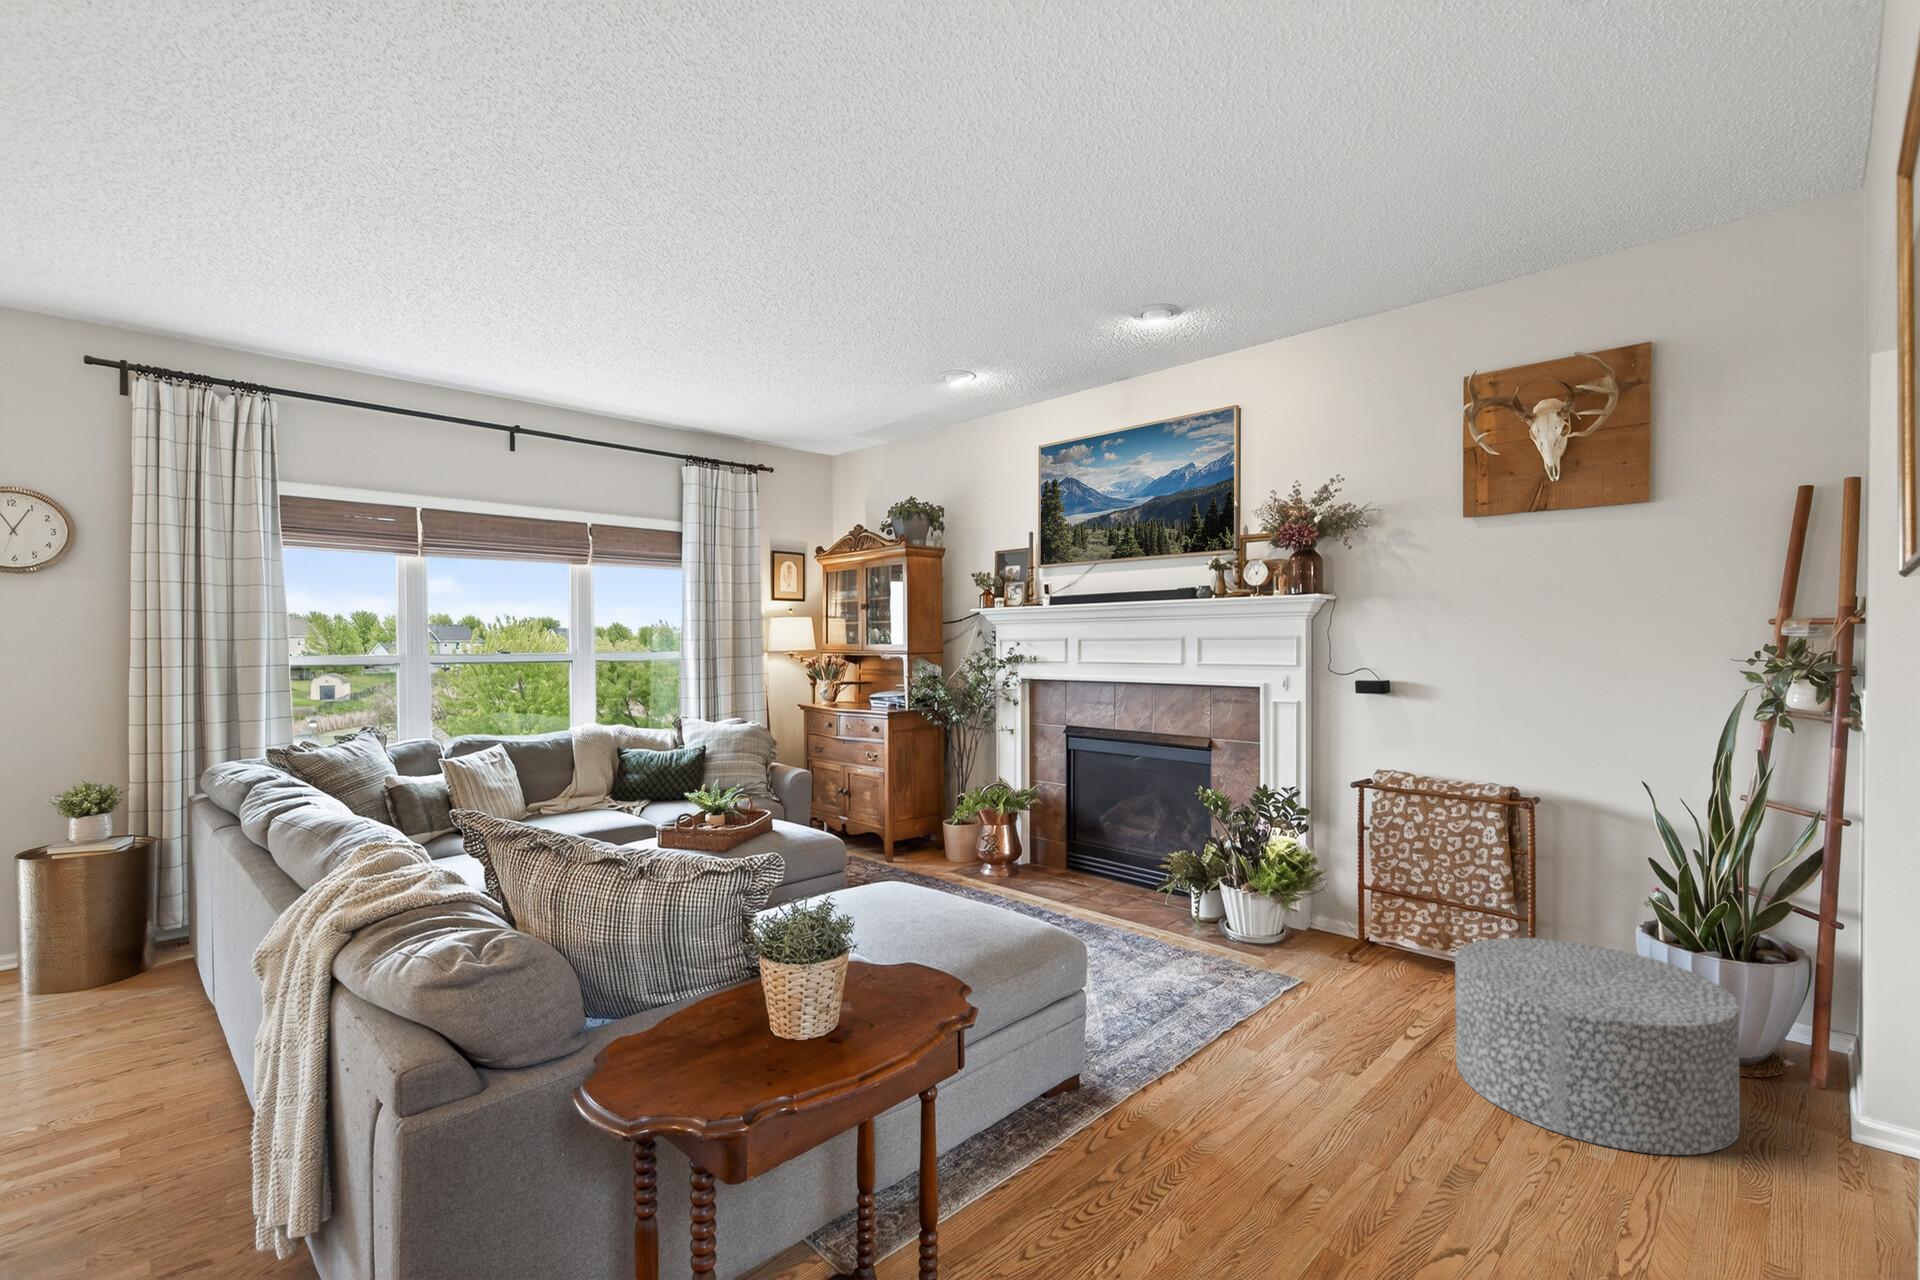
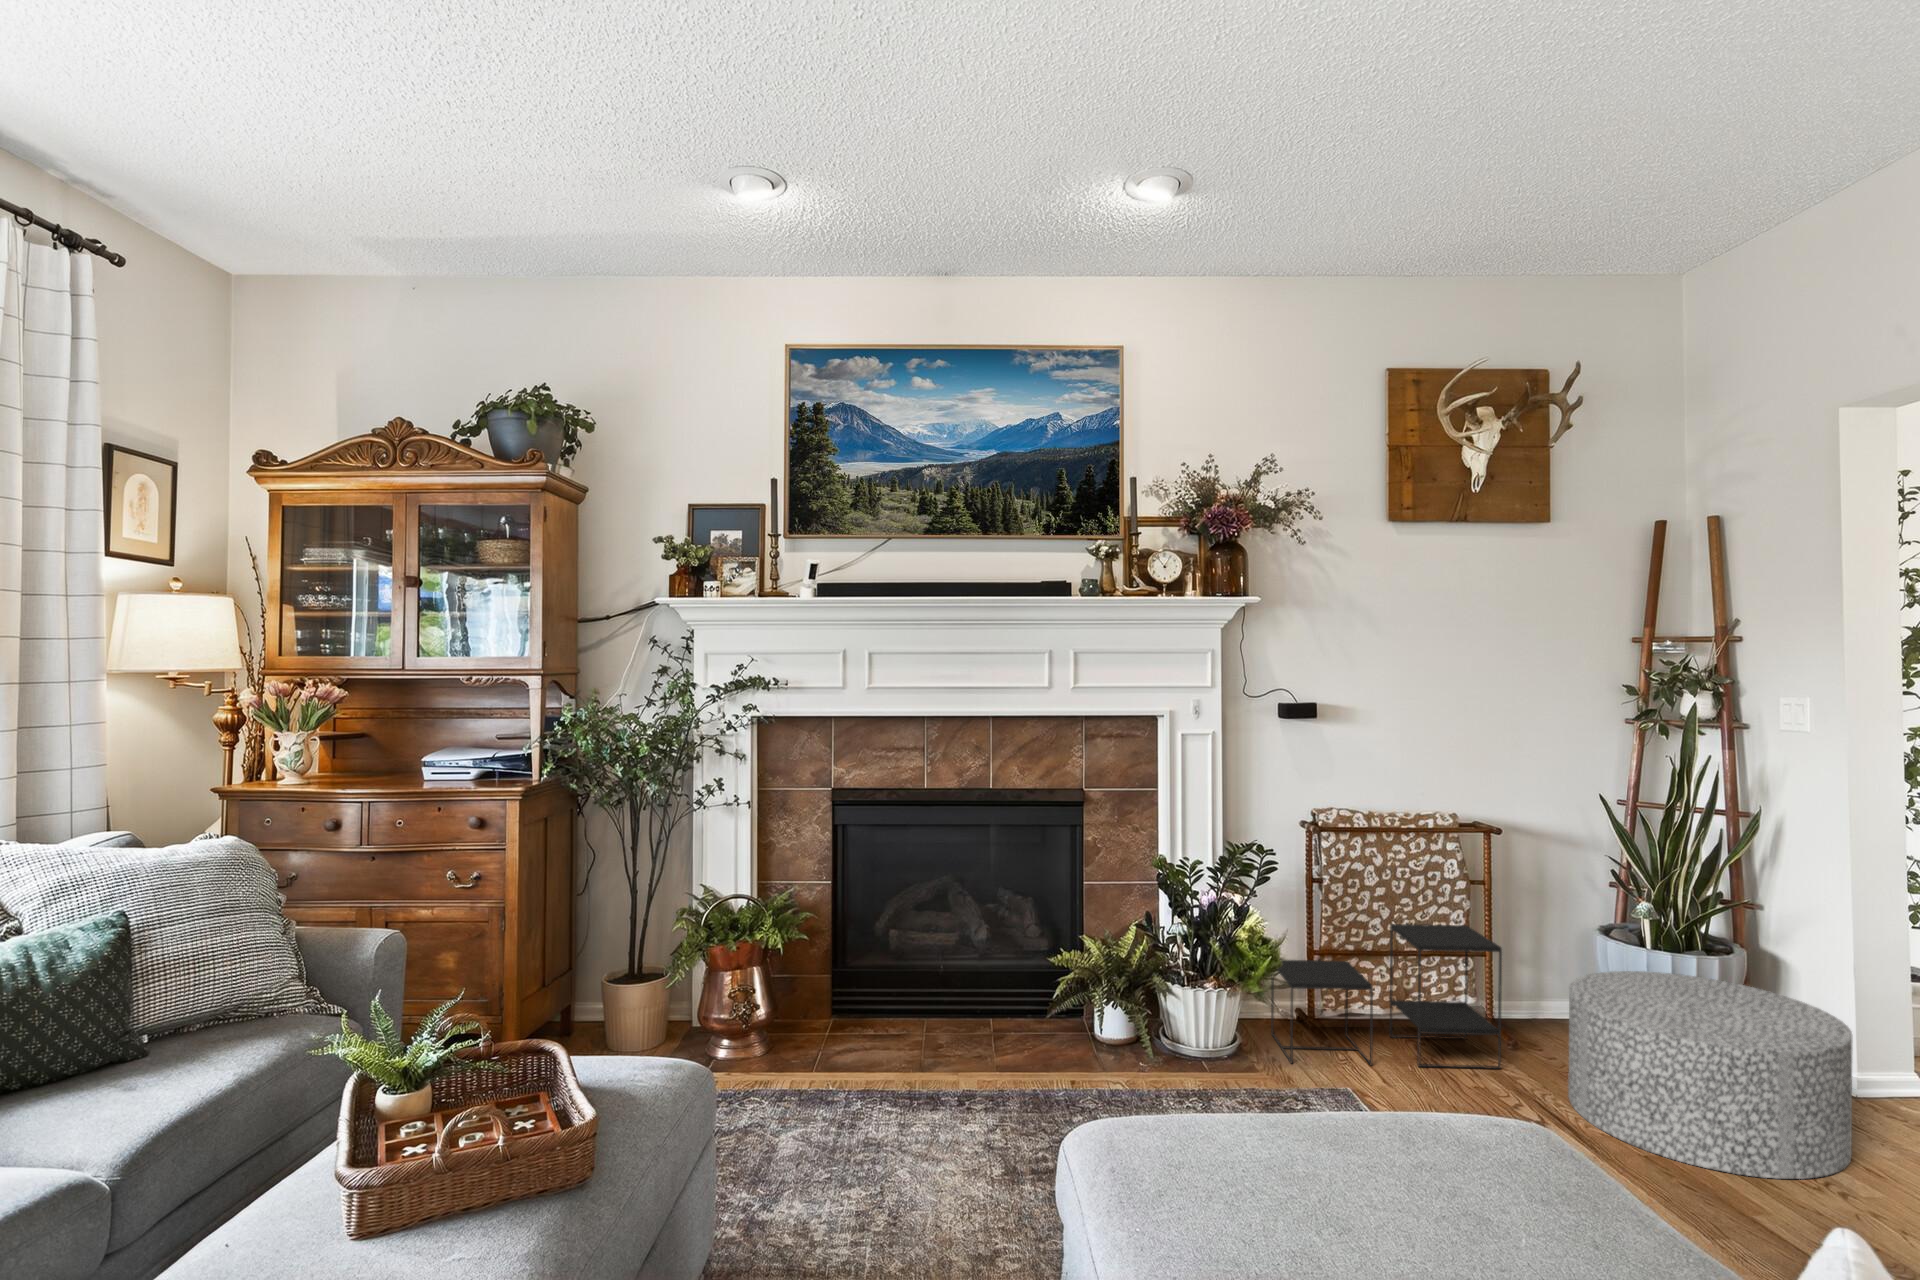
side table: none [1286,872,1491,1011] -> present [1271,924,1502,1069]

